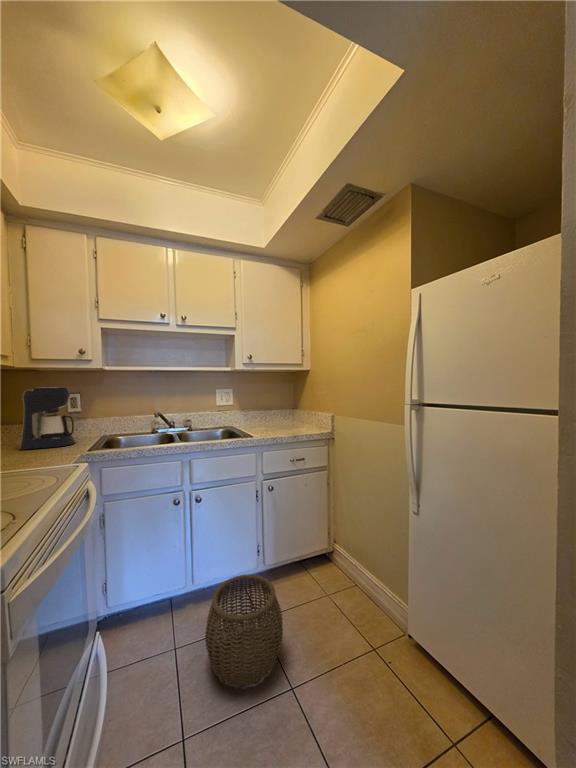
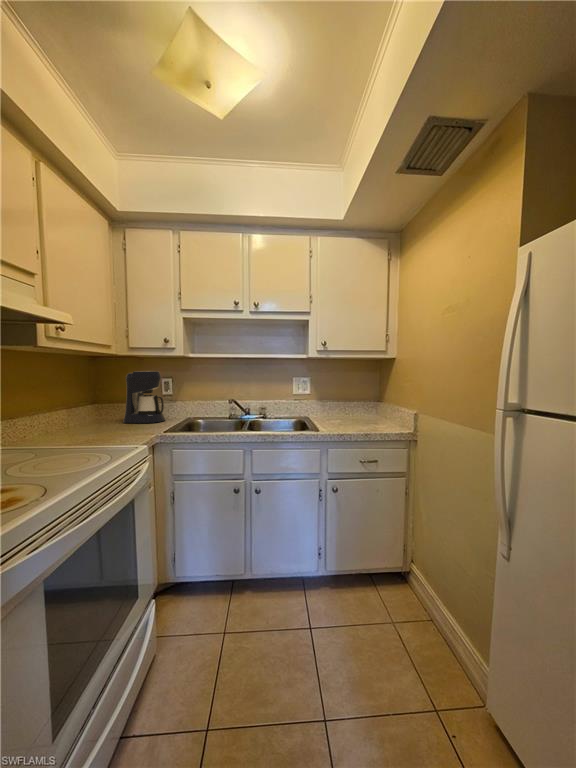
woven basket: present [205,575,283,689] -> none [243,575,325,696]

